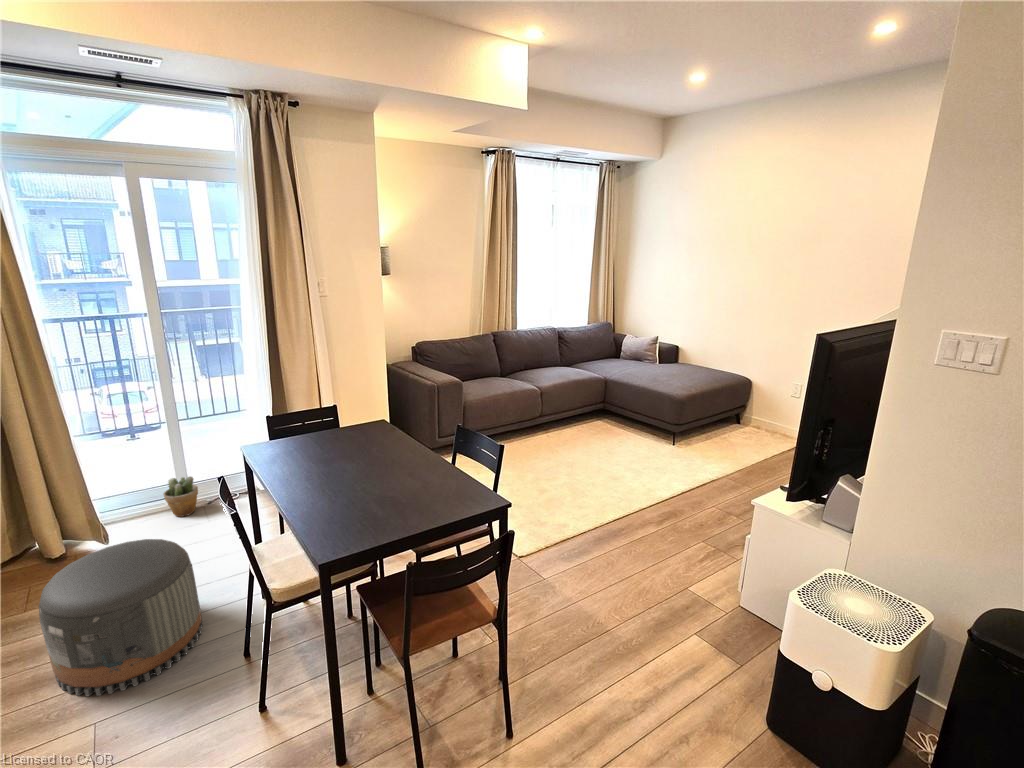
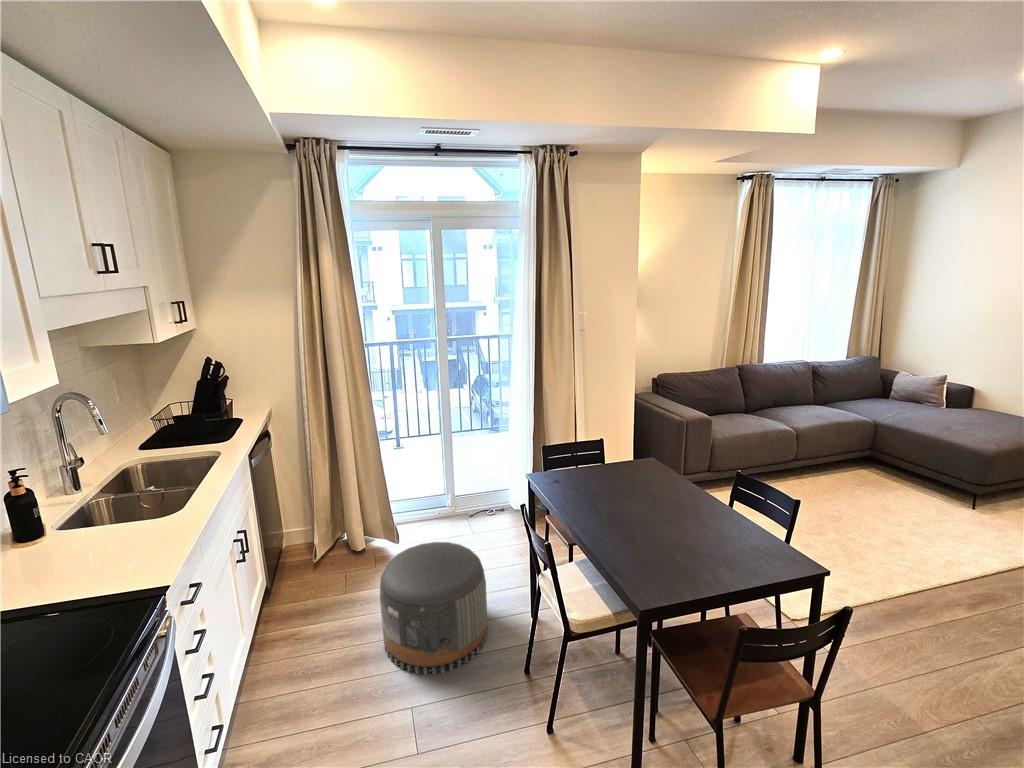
potted plant: present [163,477,198,517] -> none [443,485,468,519]

